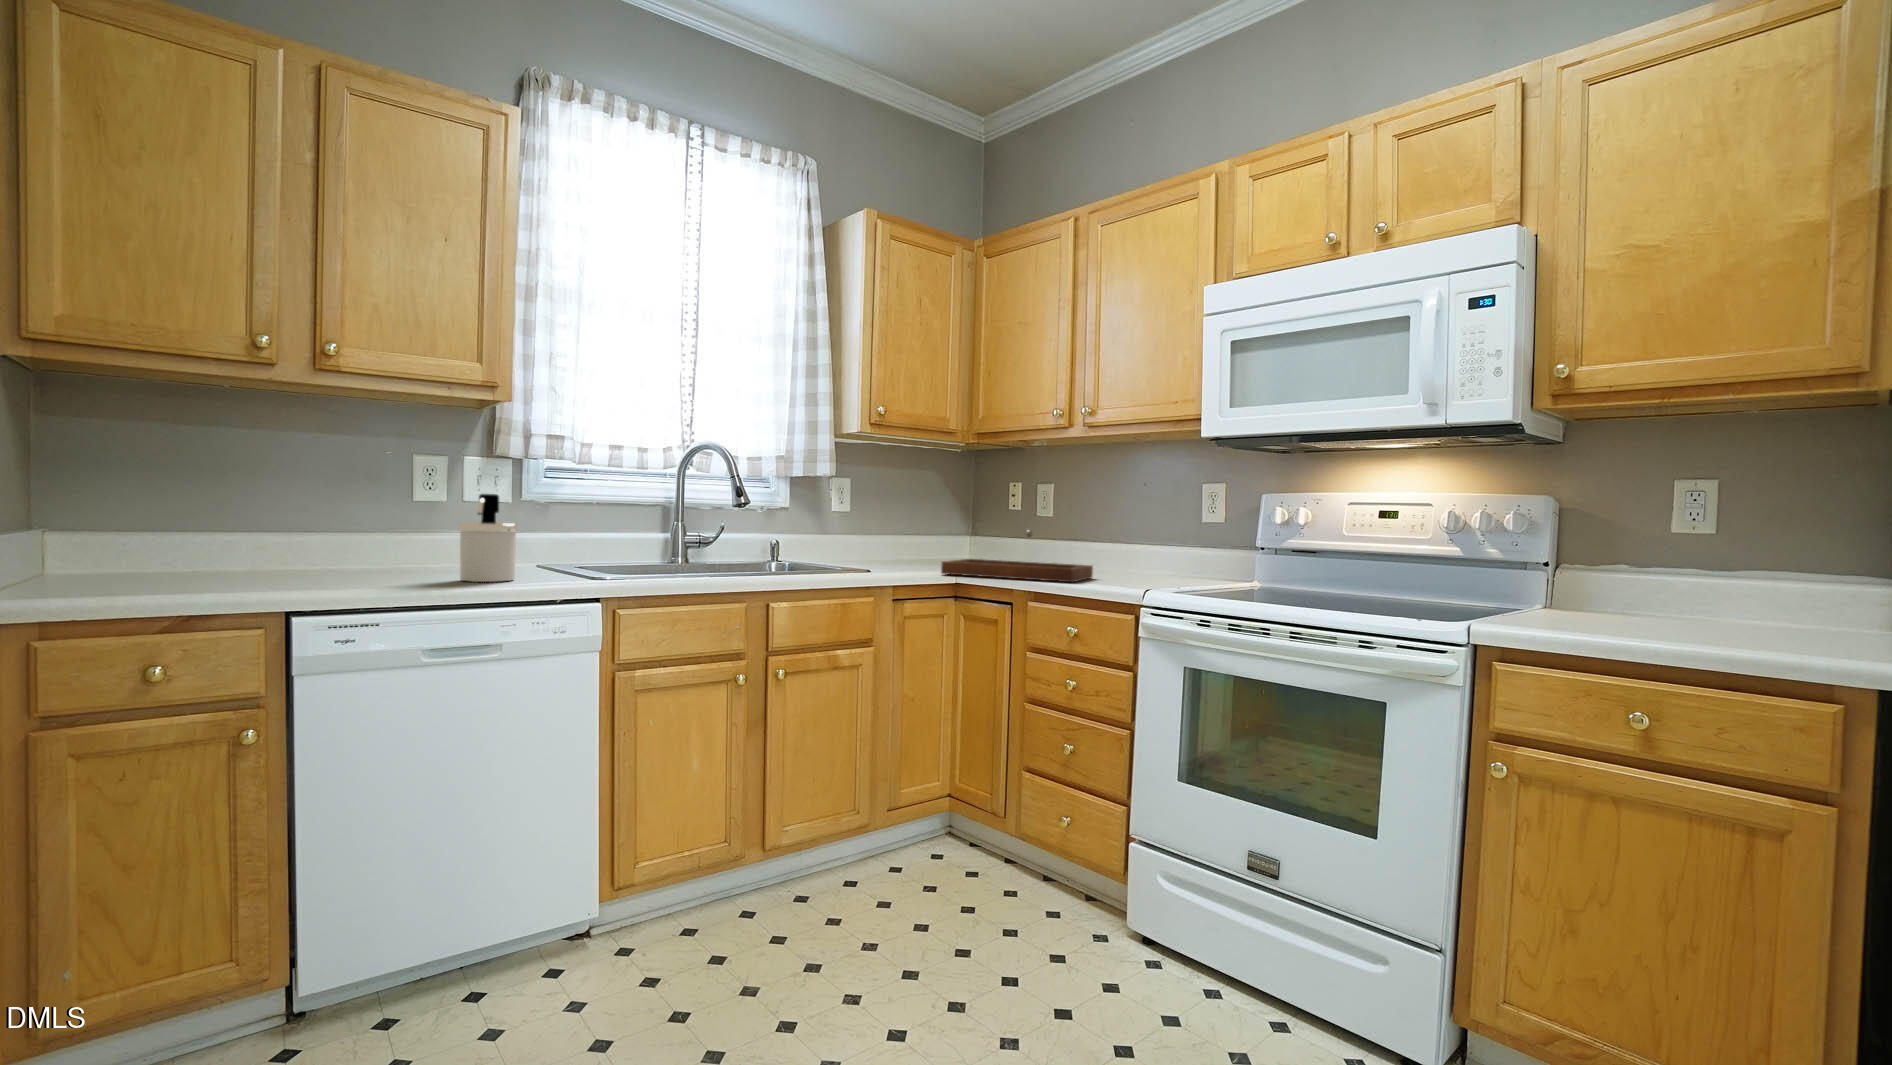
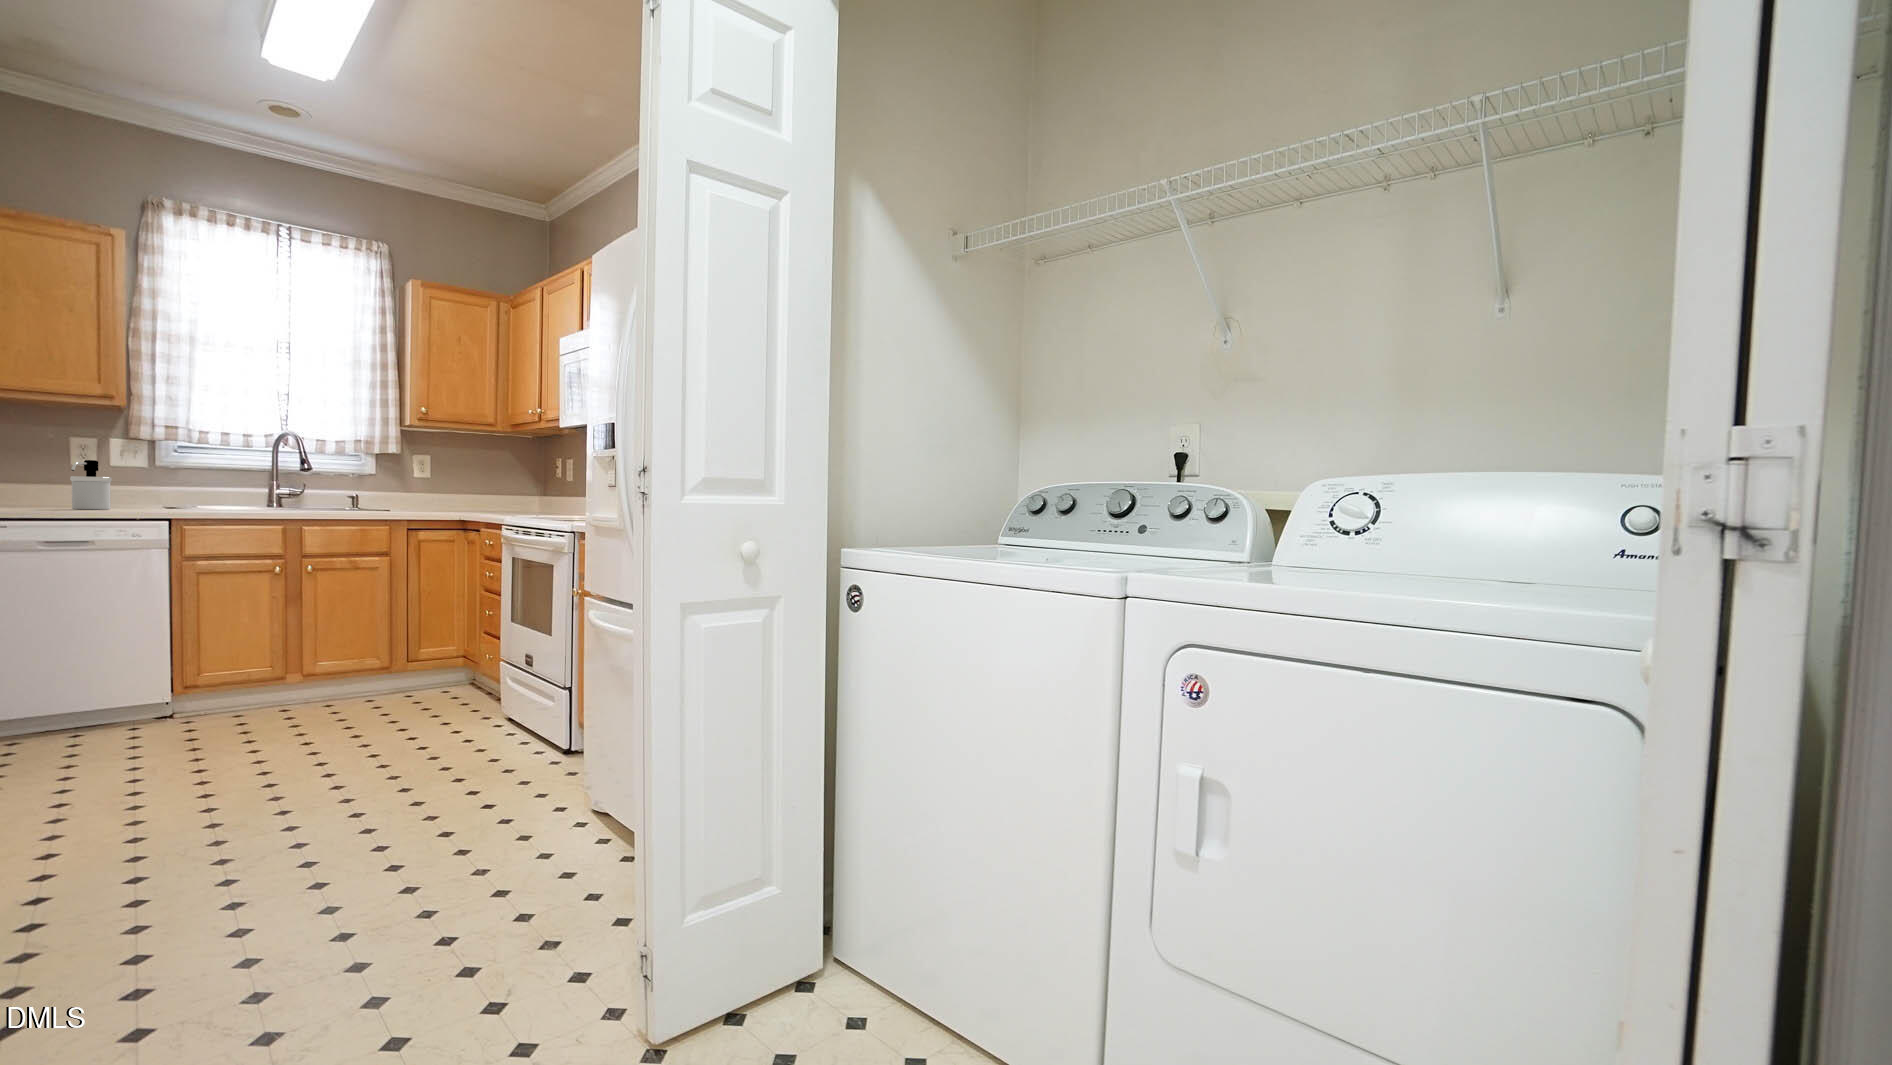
tray: present [941,530,1093,582] -> none [427,484,525,513]

